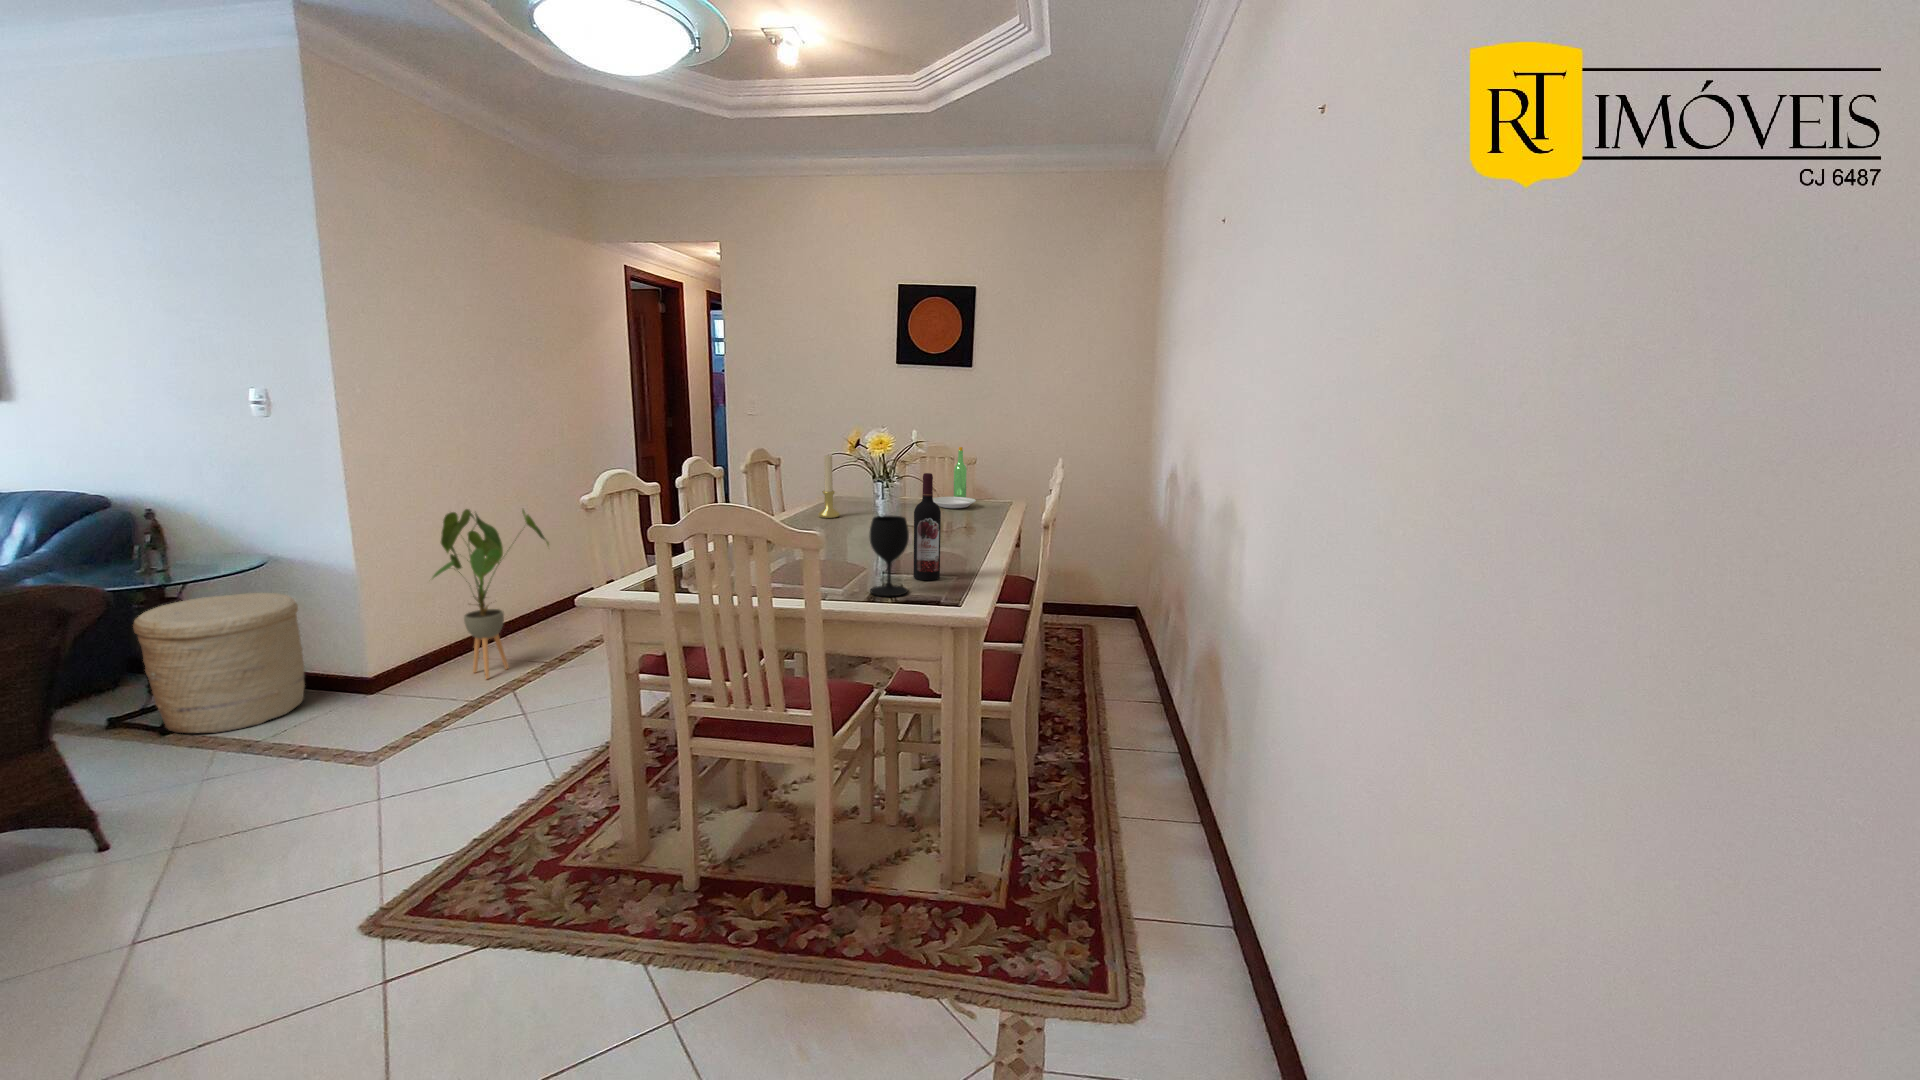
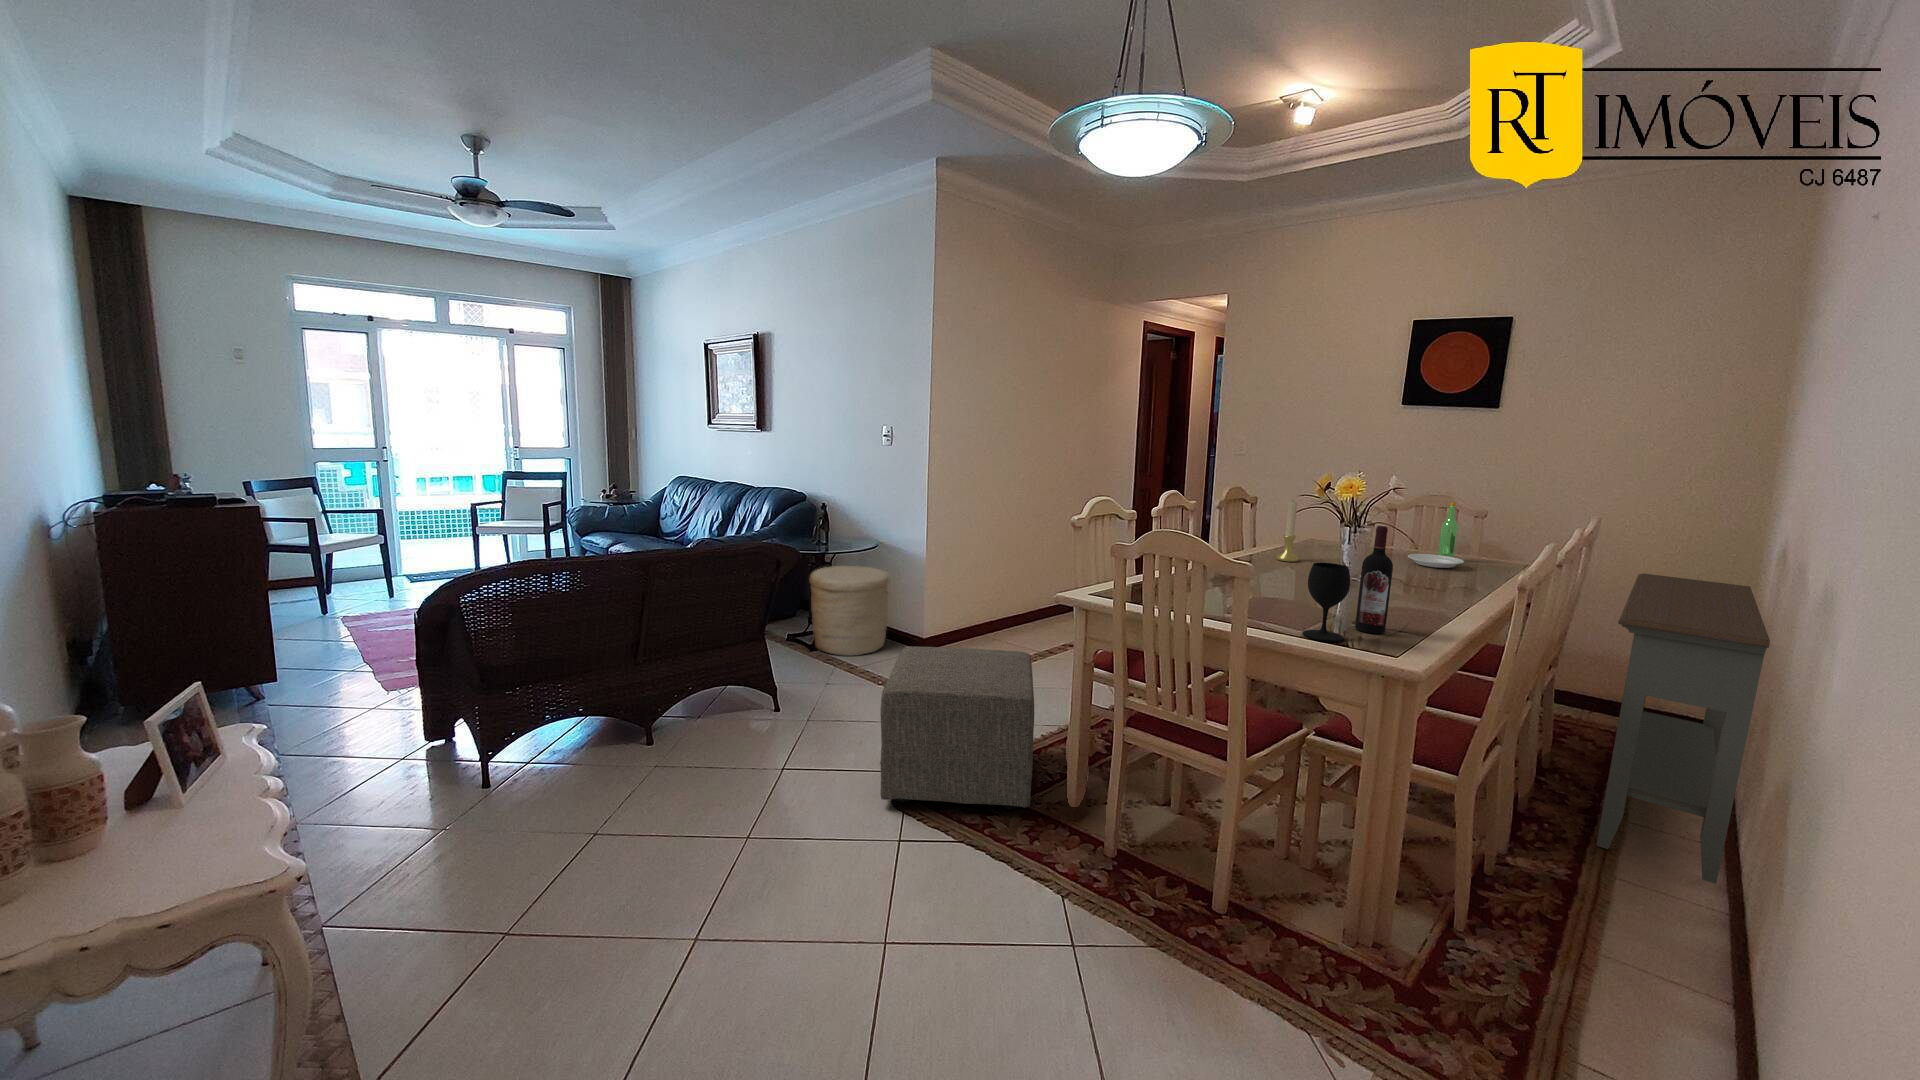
console table: none [1088,496,1184,729] -> present [1596,573,1770,884]
house plant: present [433,509,549,679] -> none [964,523,1048,655]
ottoman: none [311,671,577,934] -> present [880,646,1034,809]

